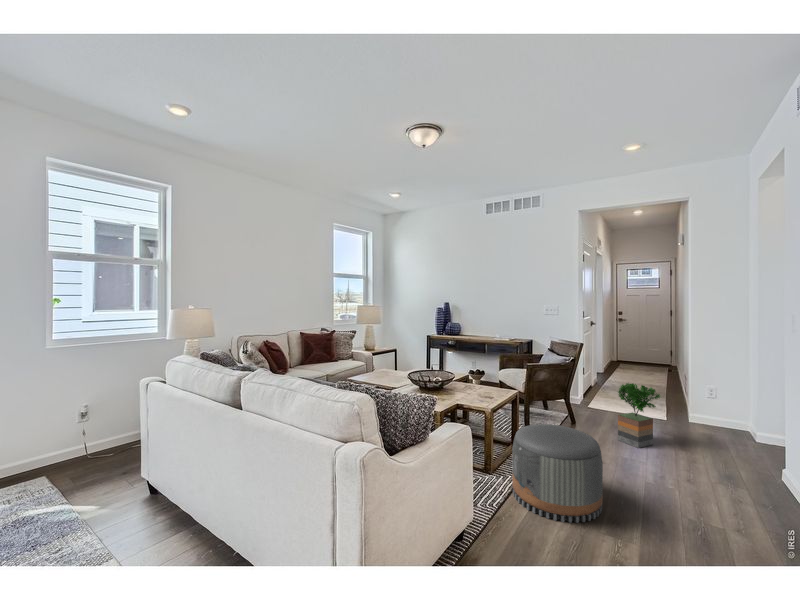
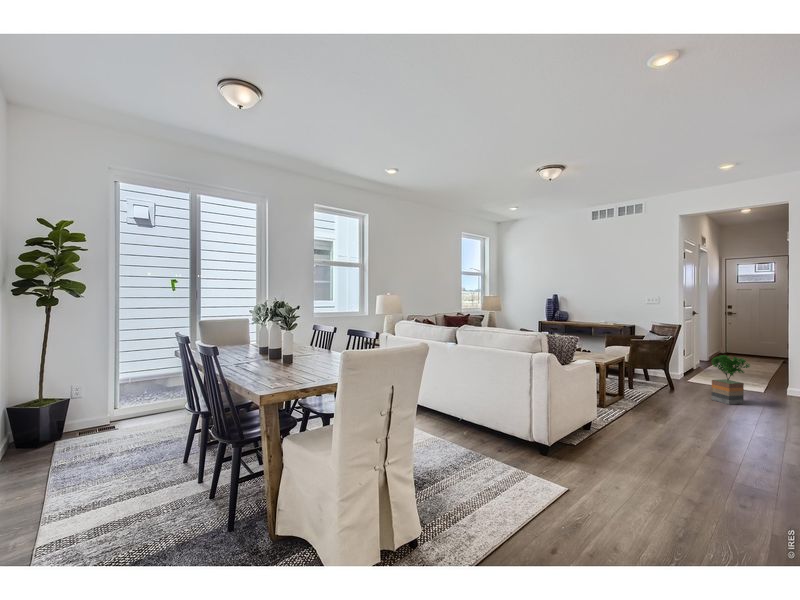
pouf: present [512,424,603,523] -> none [622,374,690,431]

